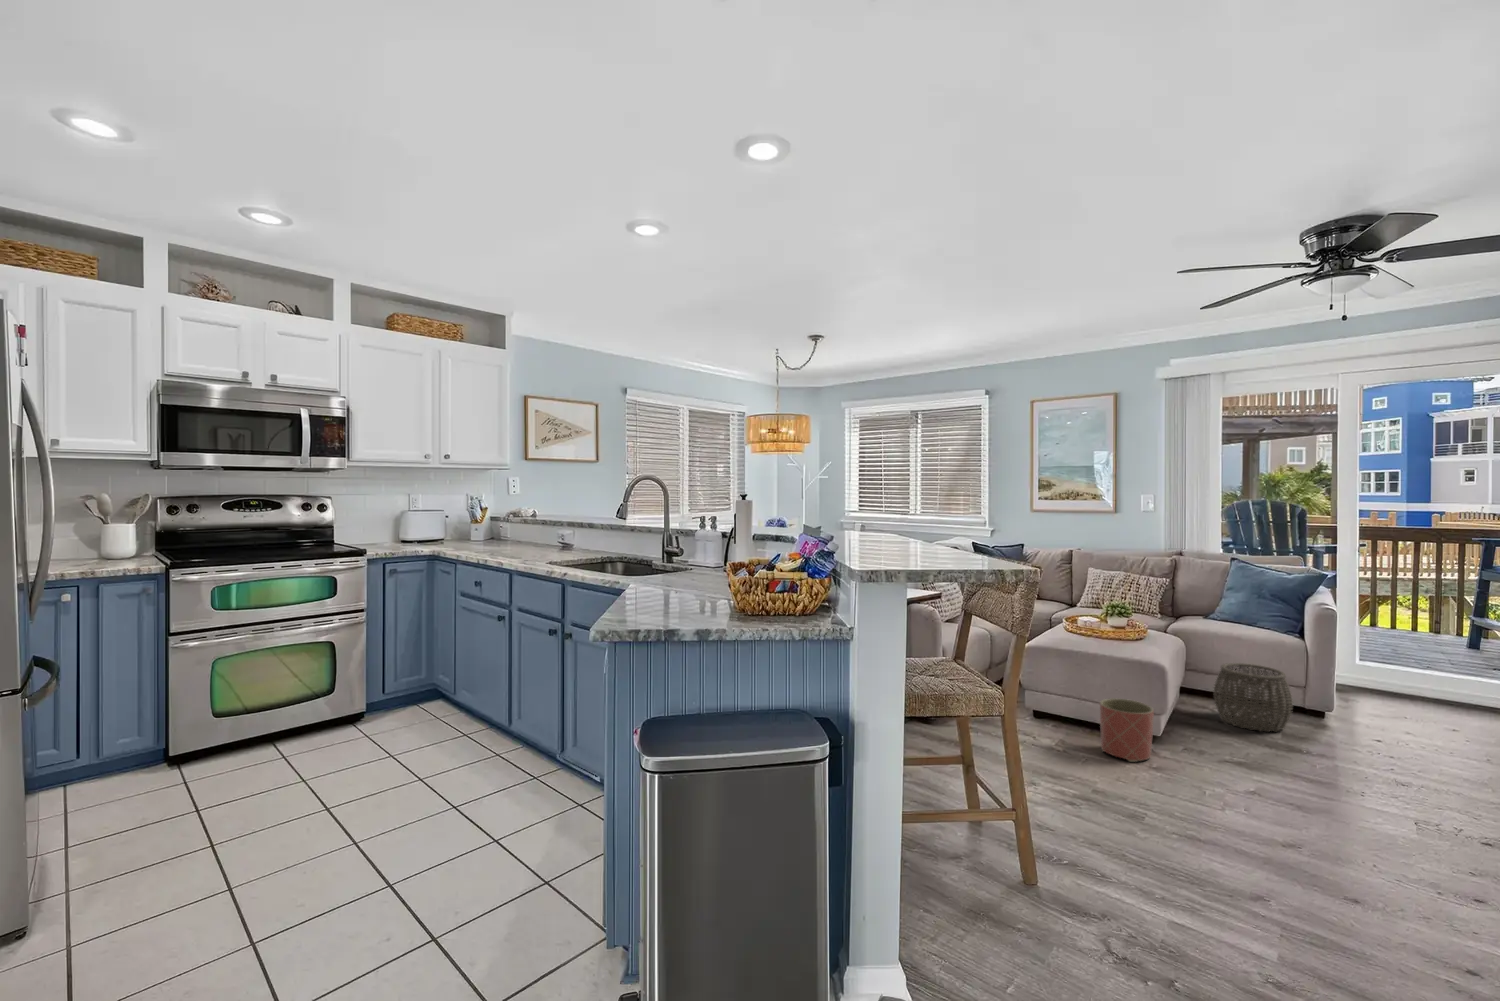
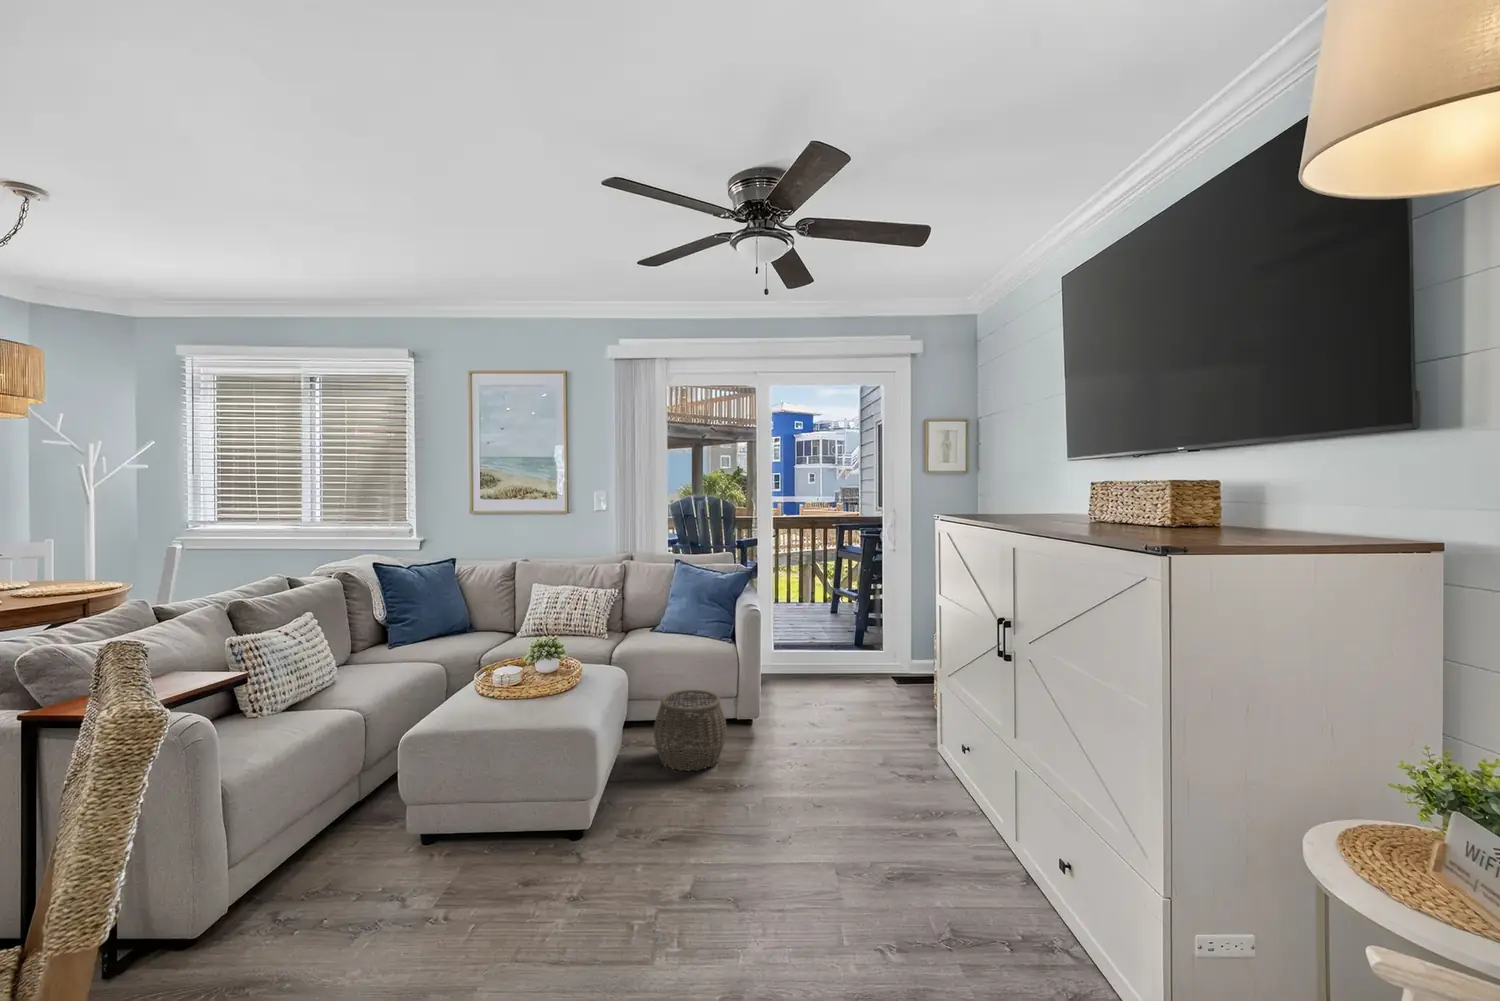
planter: present [1100,698,1154,762] -> none [505,790,575,889]

